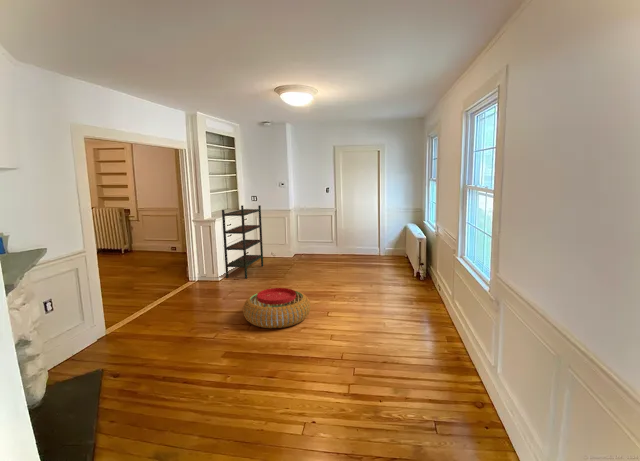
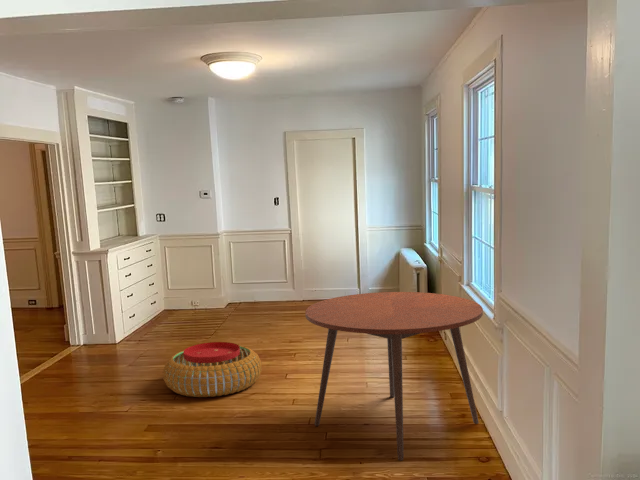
bookshelf: present [222,205,263,279] -> none [117,227,180,339]
dining table: none [340,262,480,402] -> present [305,292,483,461]

